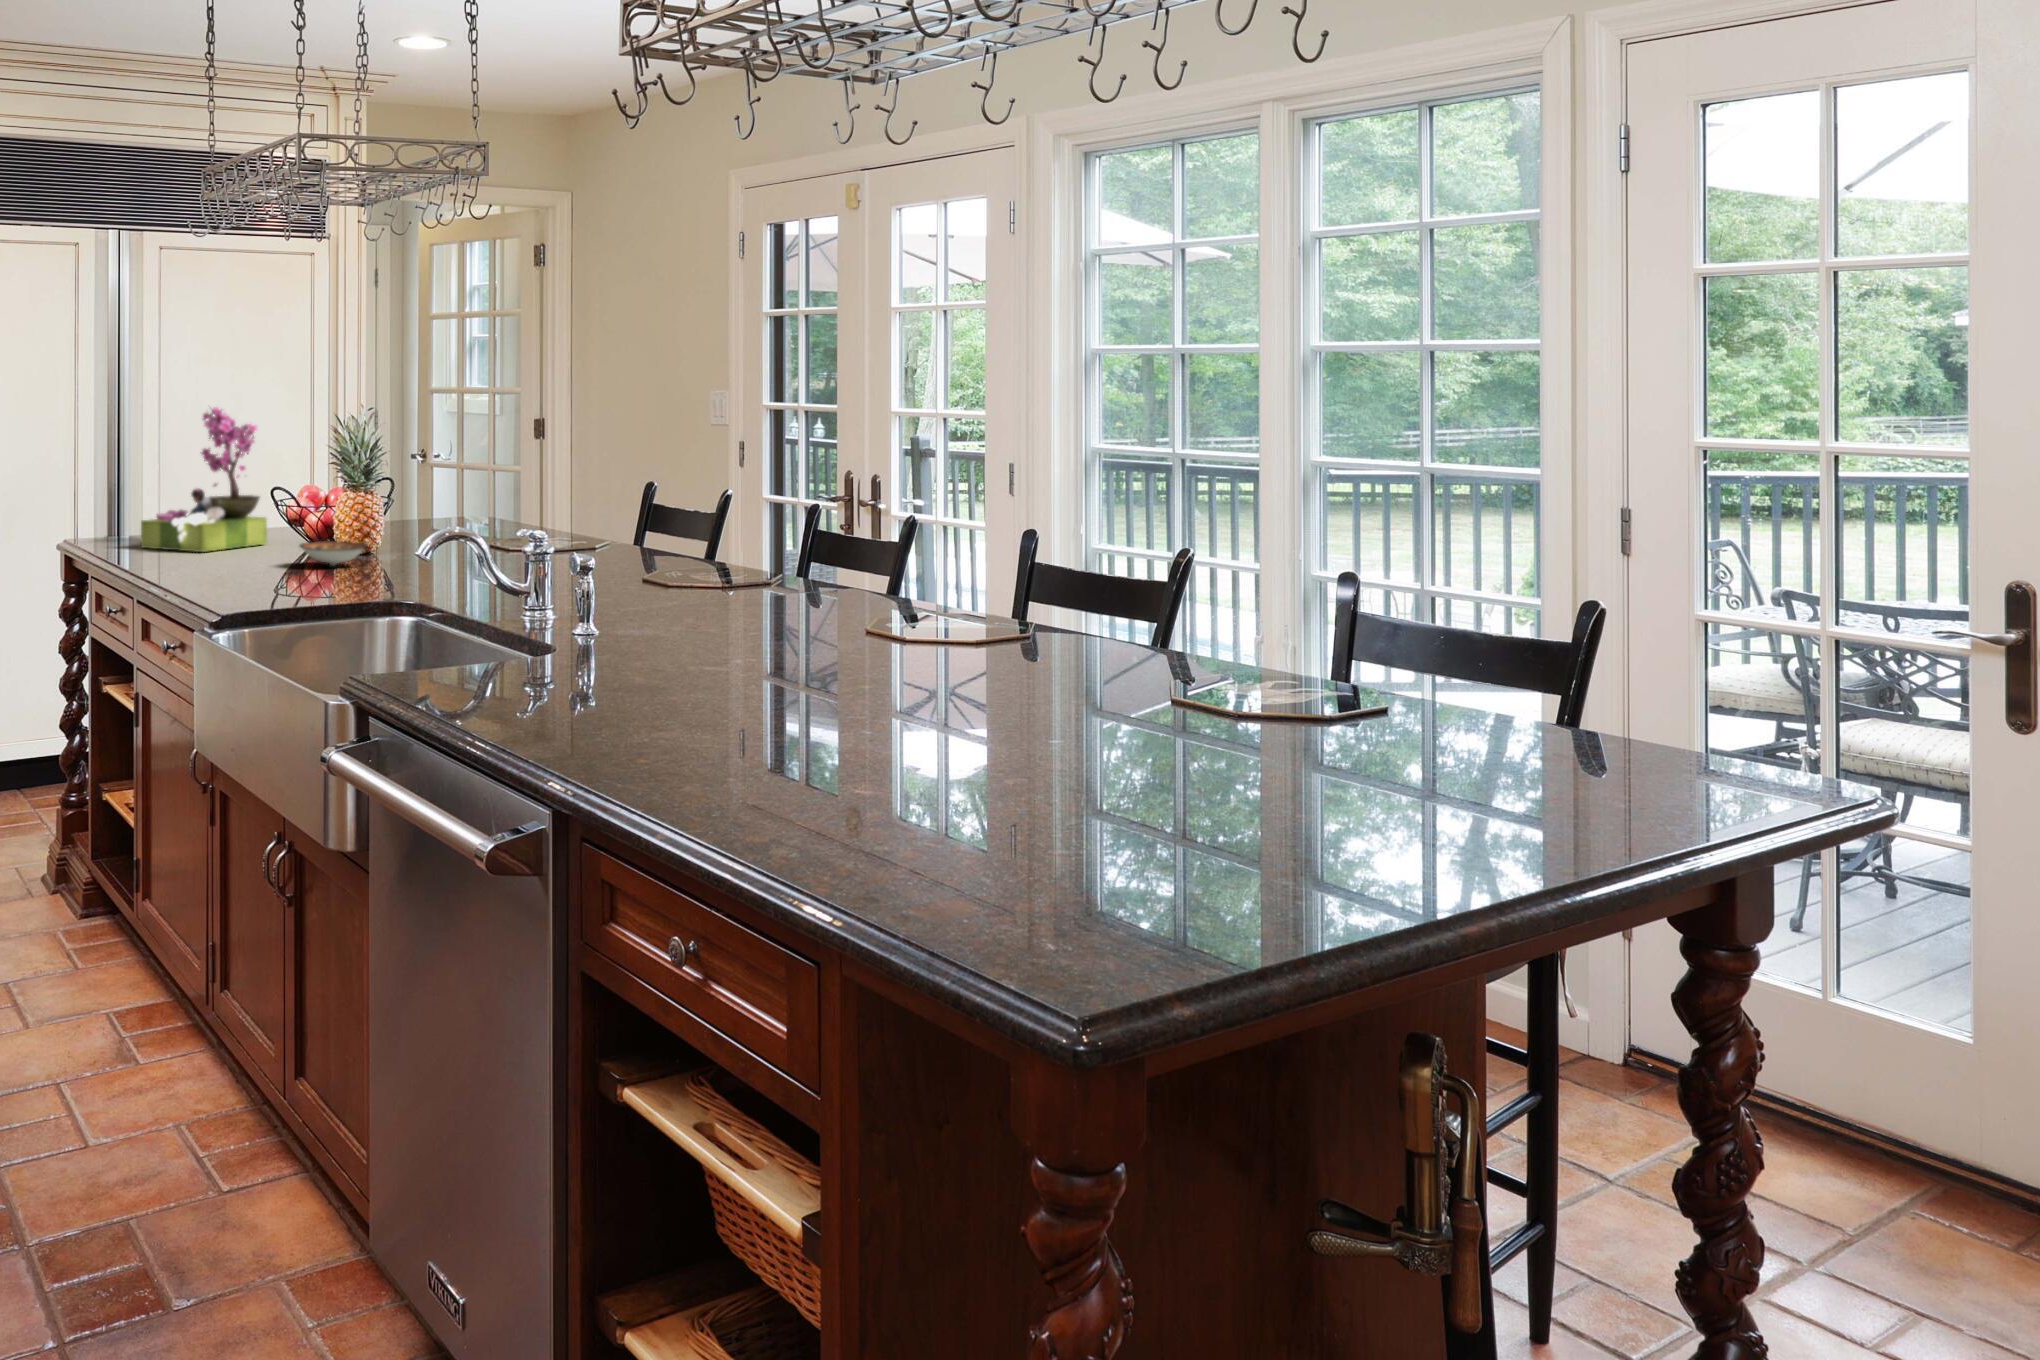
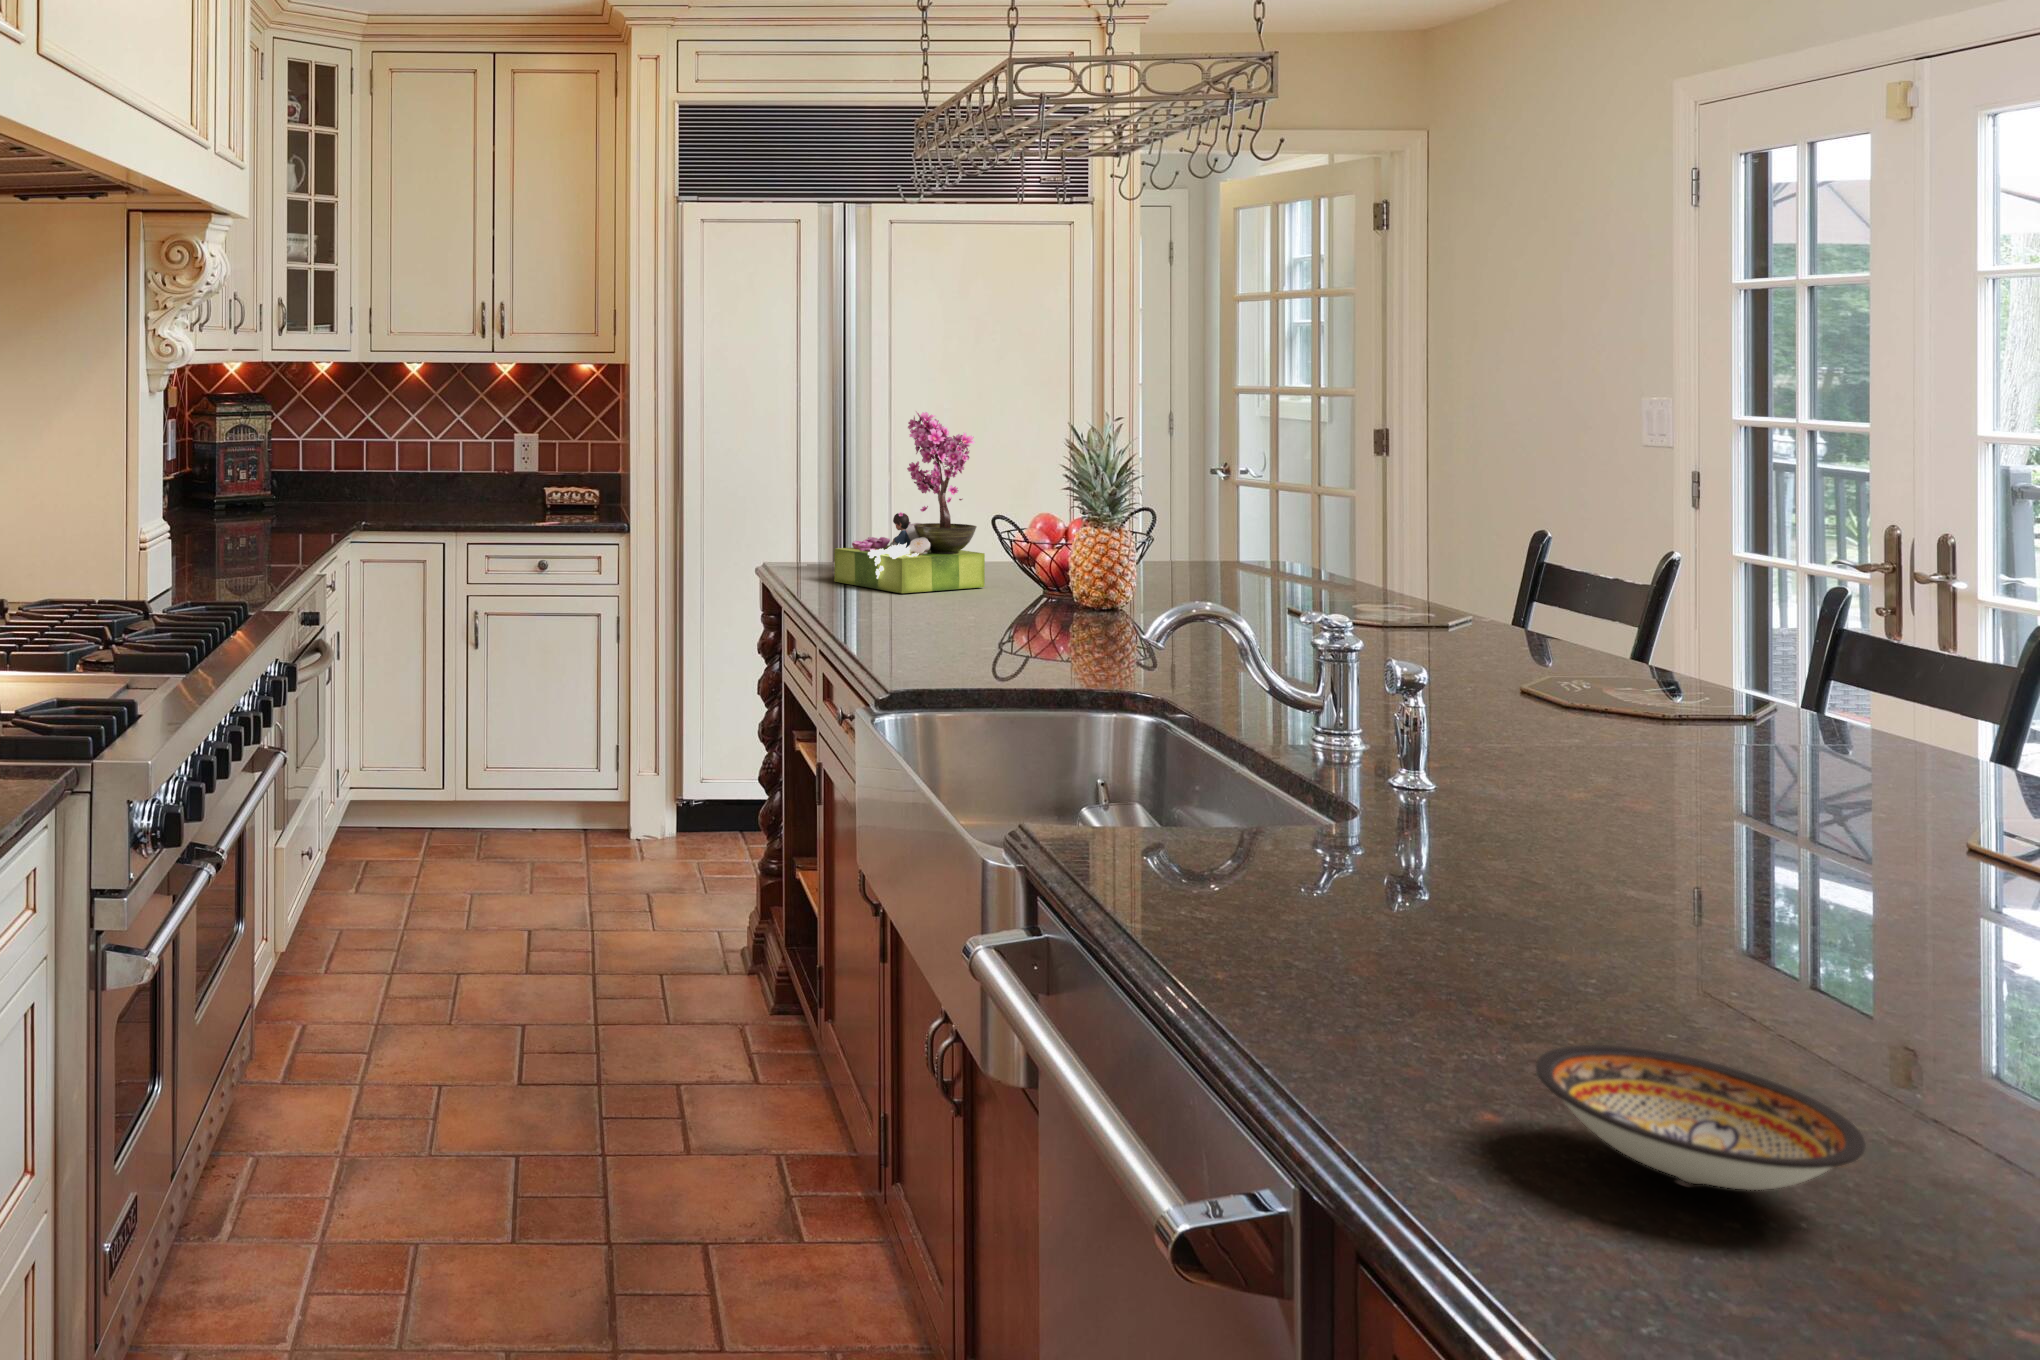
ceramic bowl: present [300,541,367,566] -> present [1536,1045,1866,1190]

